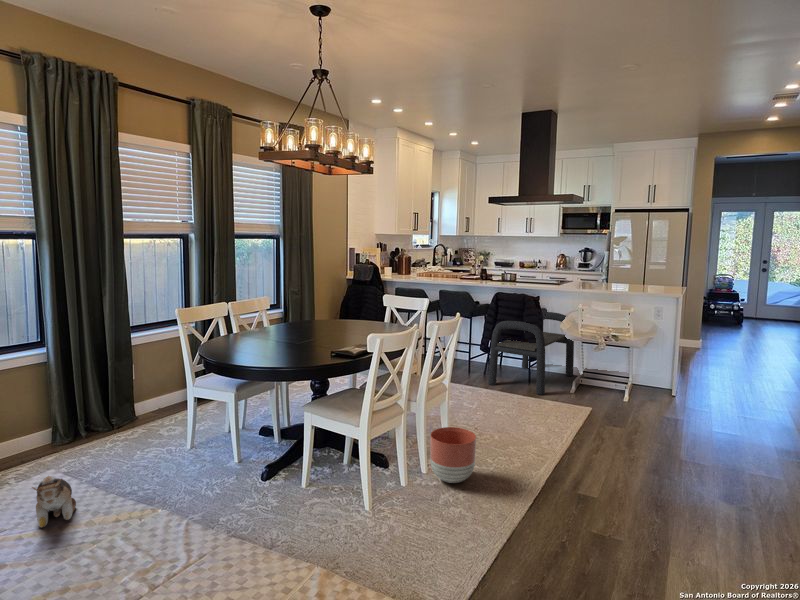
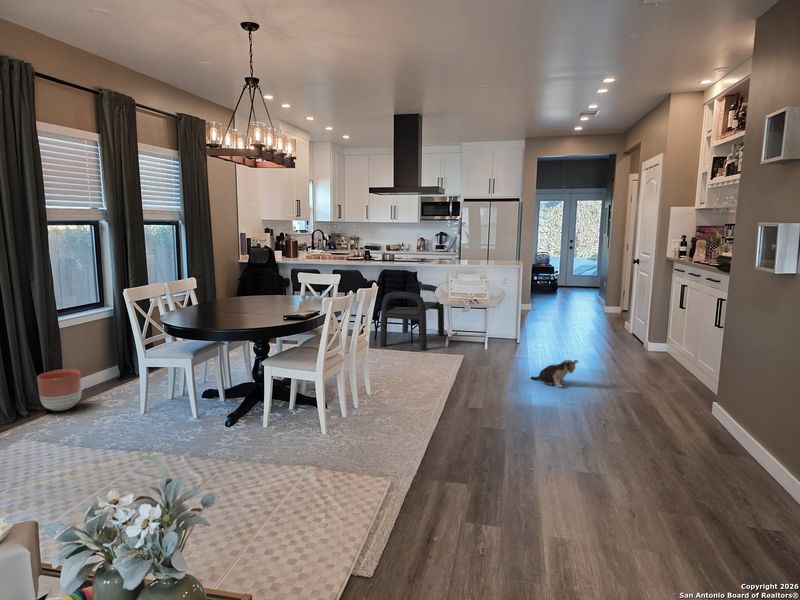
planter: present [430,427,476,483] -> present [37,369,82,411]
plush toy: present [32,476,76,528] -> present [531,360,578,388]

